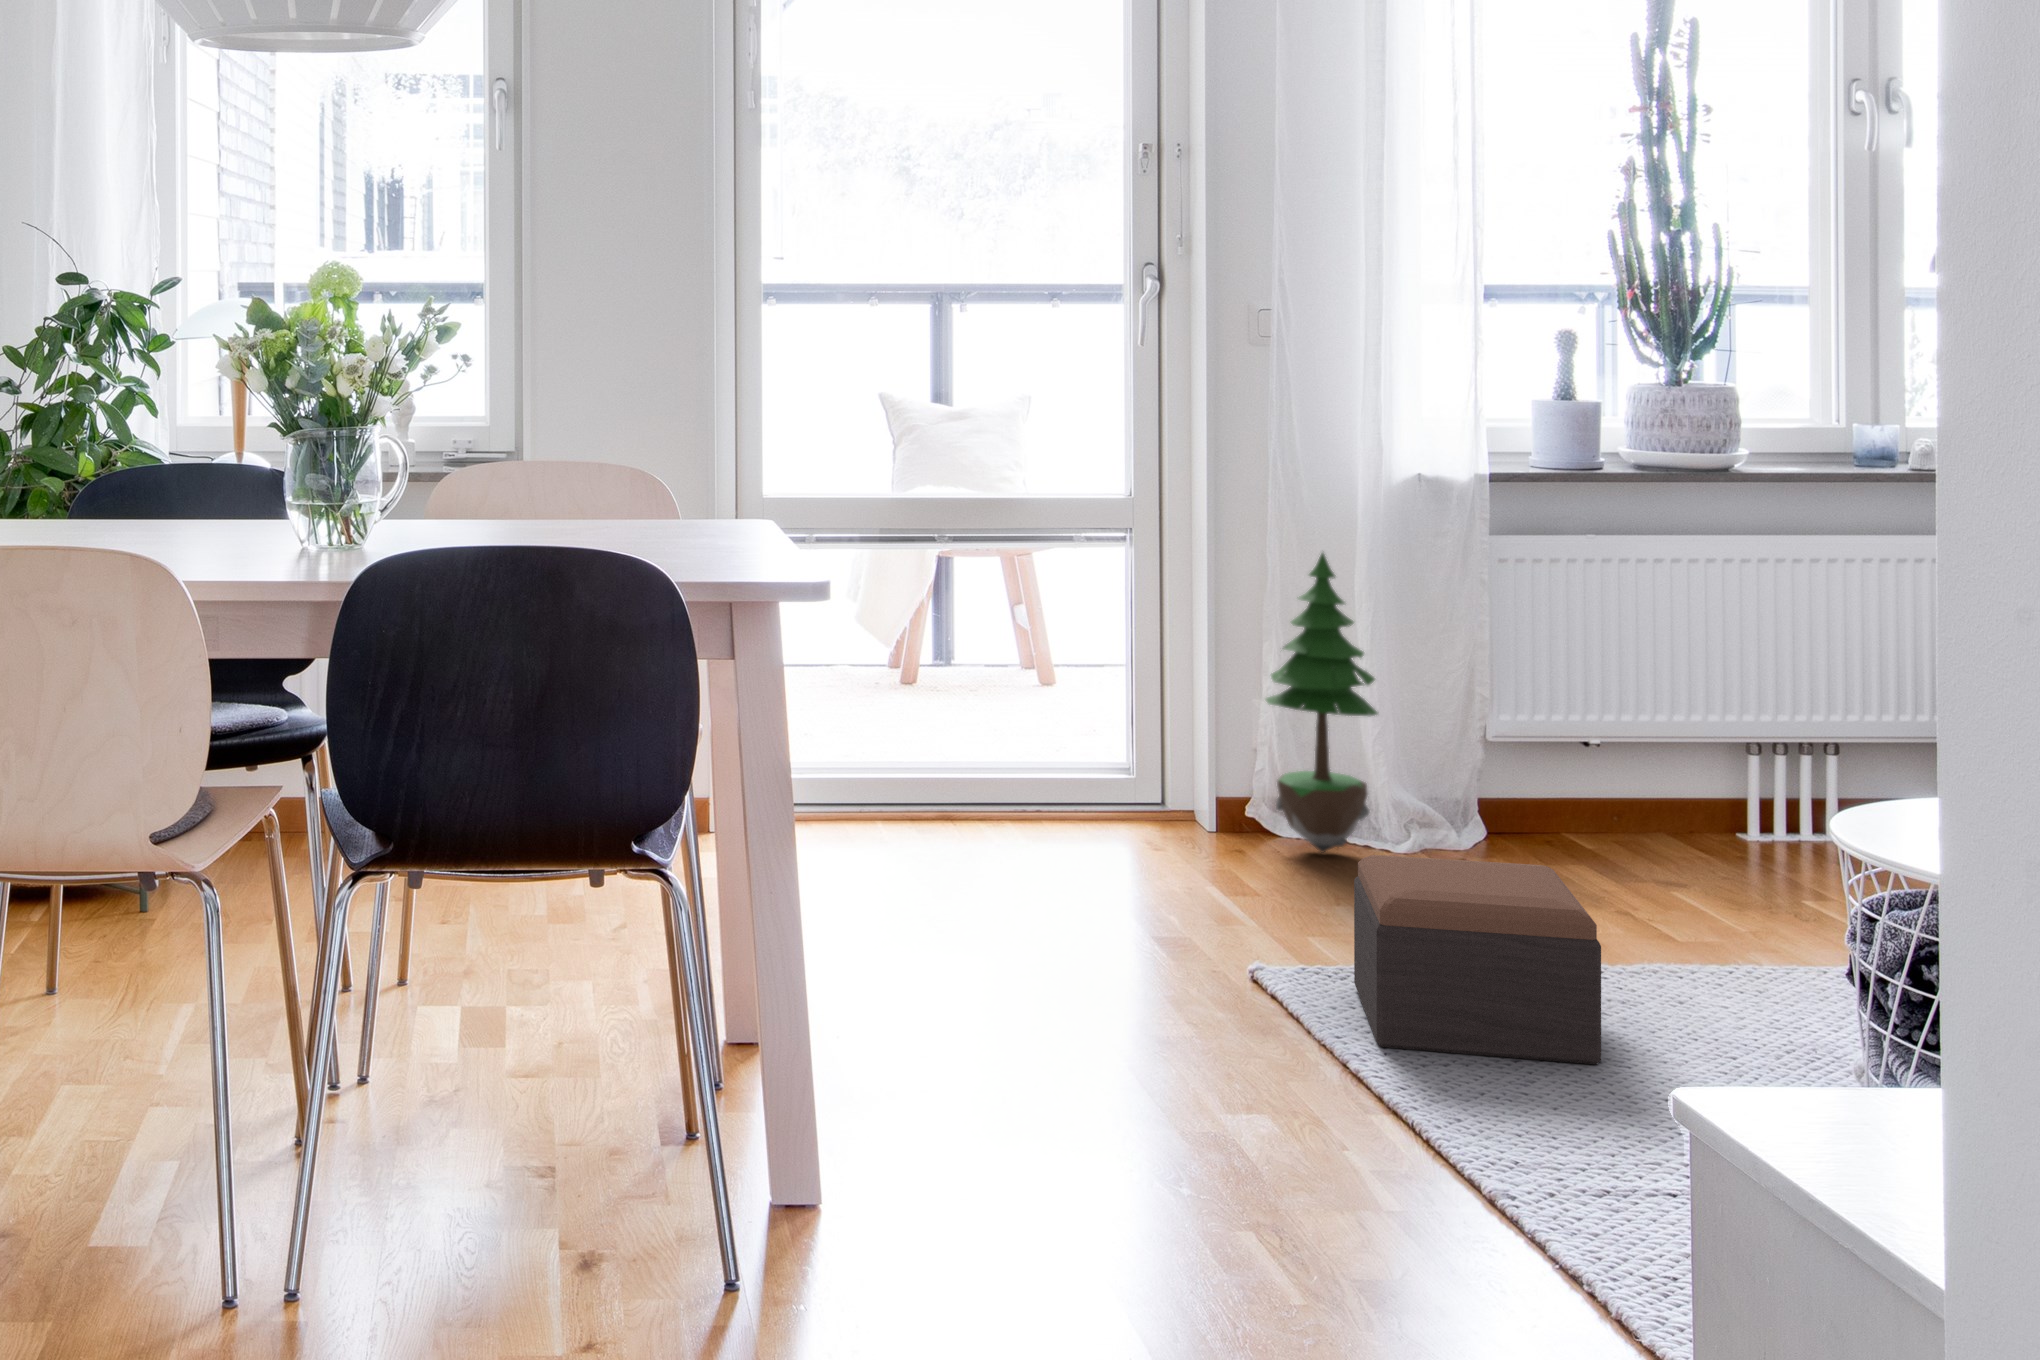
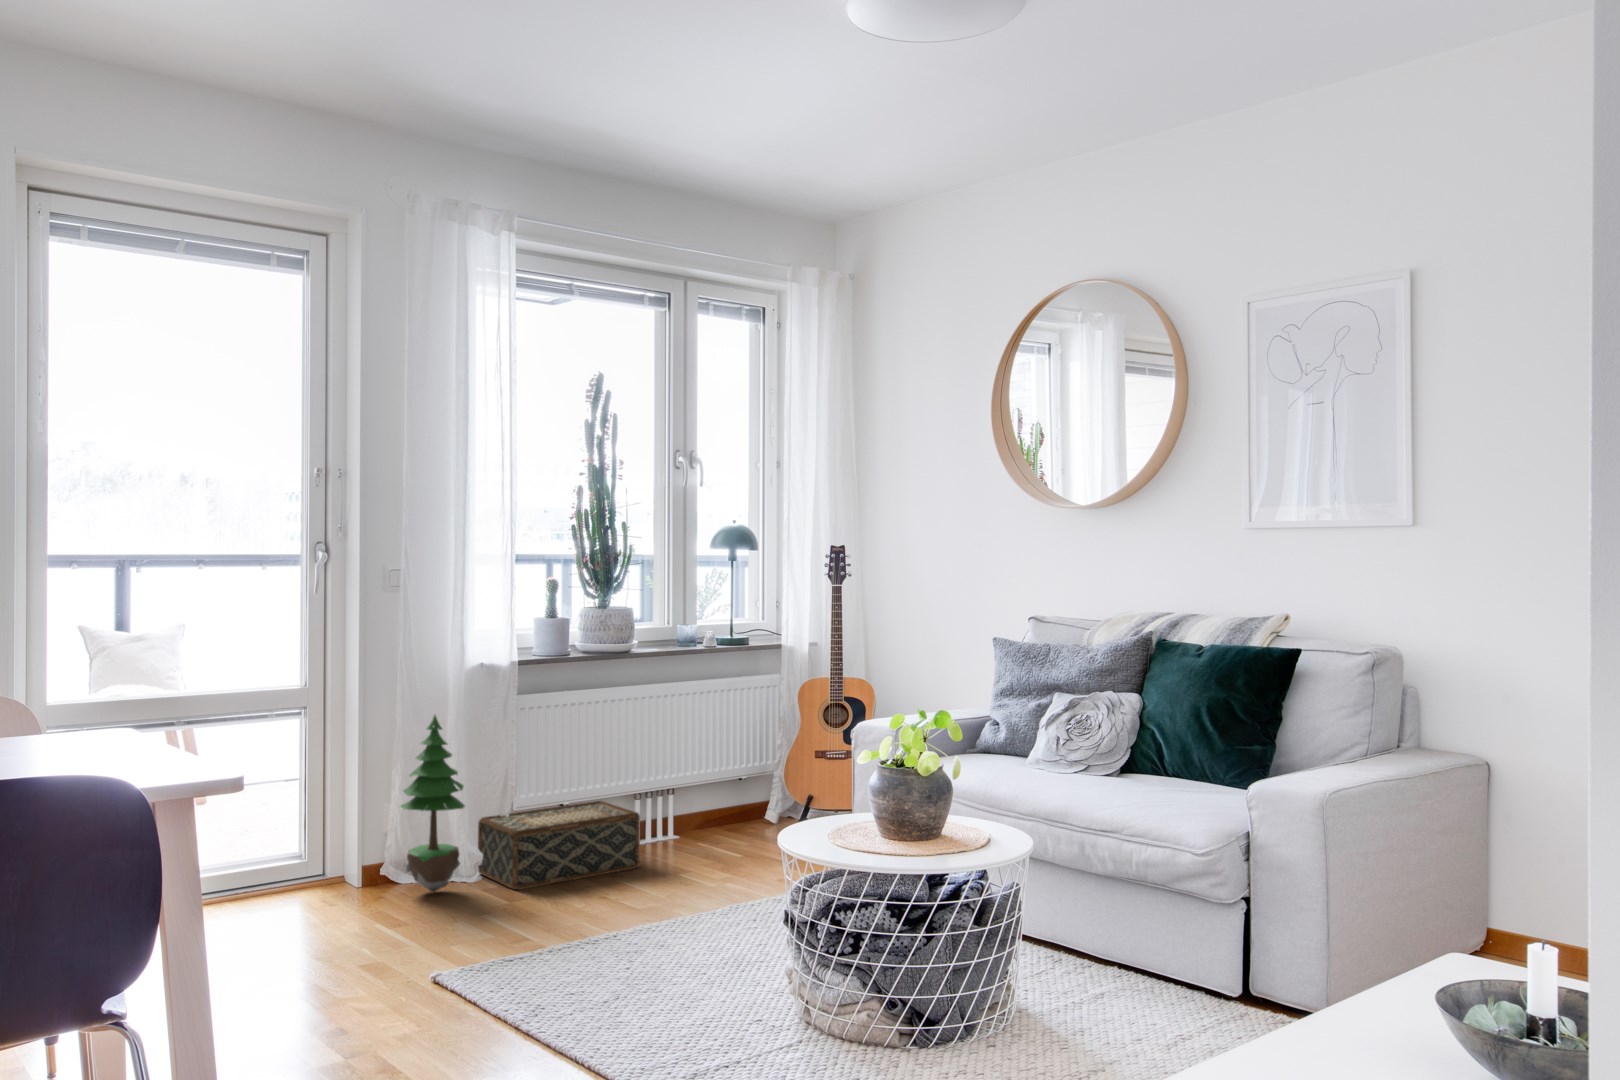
woven basket: none [1415,741,1734,880] -> present [478,801,640,890]
footstool: present [1354,855,1601,1065] -> none [494,884,638,1009]

